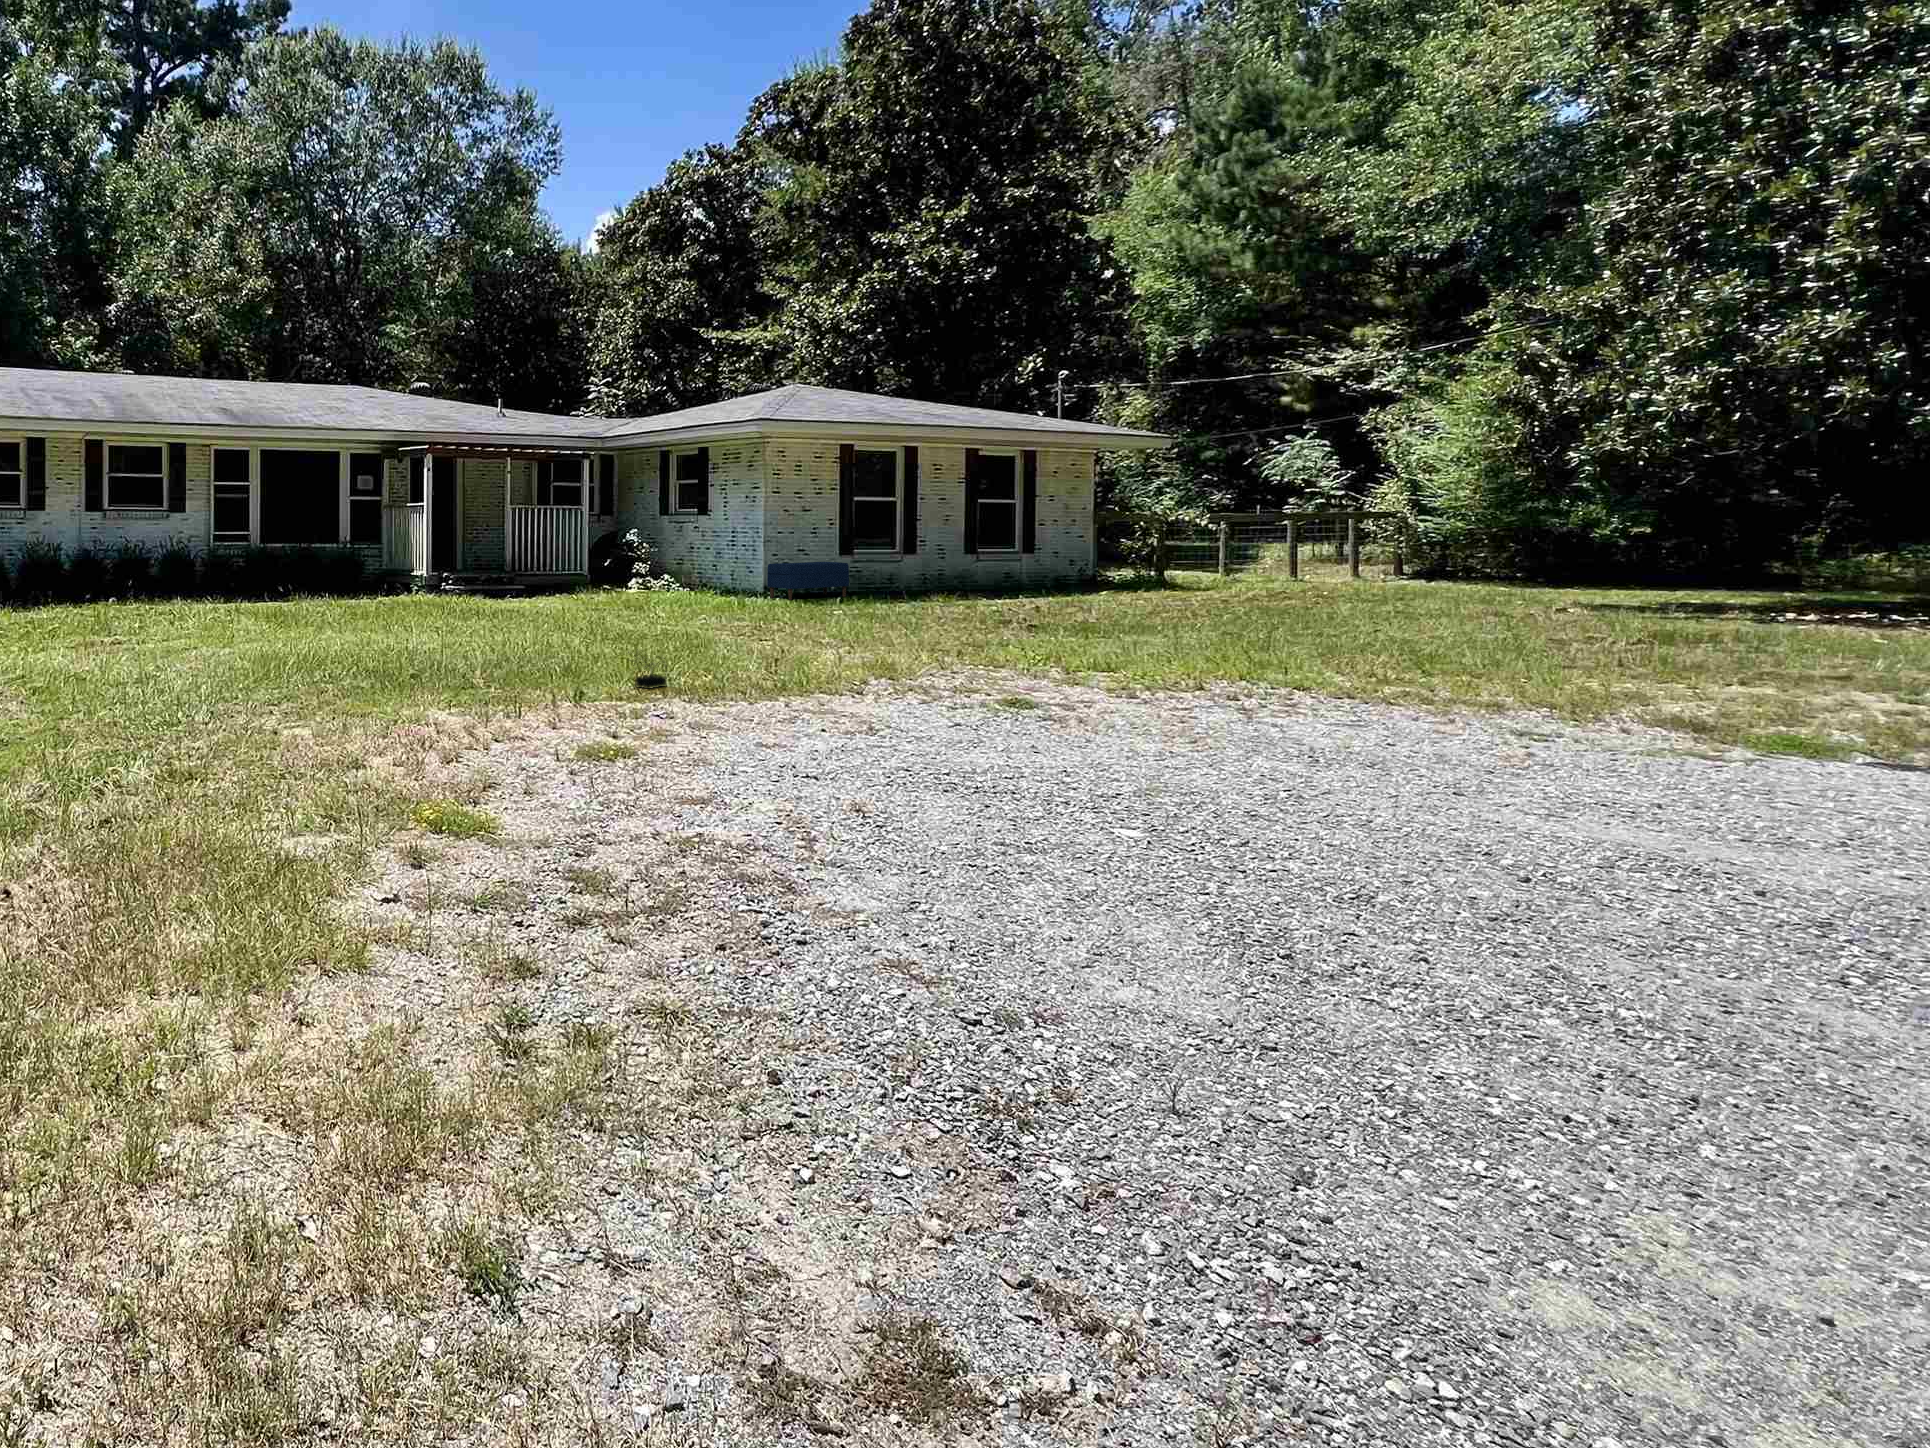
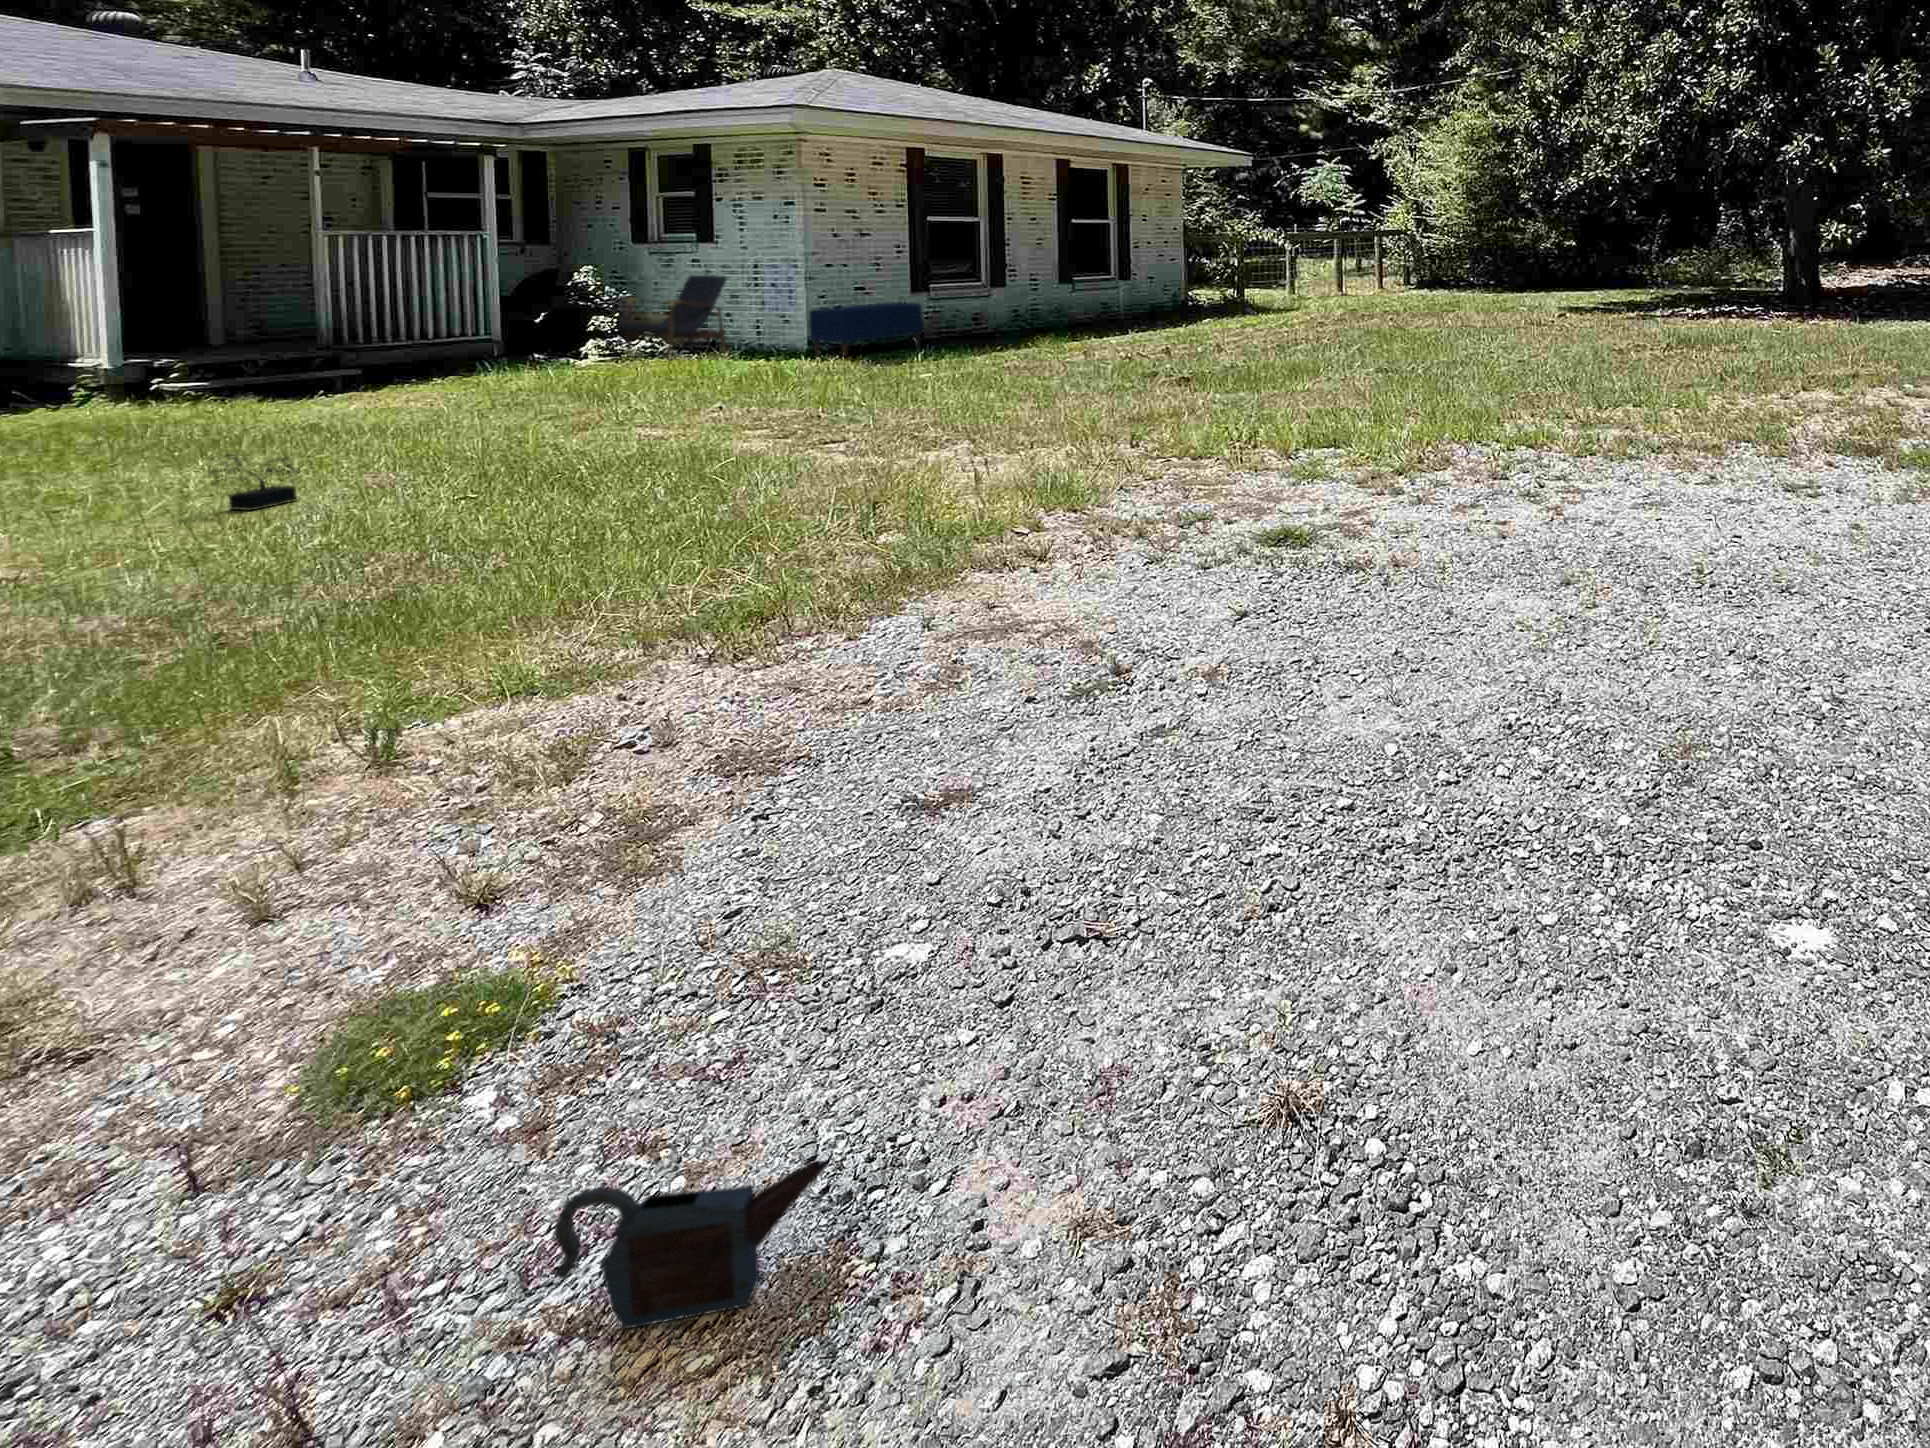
lounge chair: none [649,537,716,595] -> present [618,275,727,359]
decorative plant: present [628,652,667,689] -> present [210,453,298,510]
watering can: none [632,797,711,849] -> present [555,1160,827,1329]

